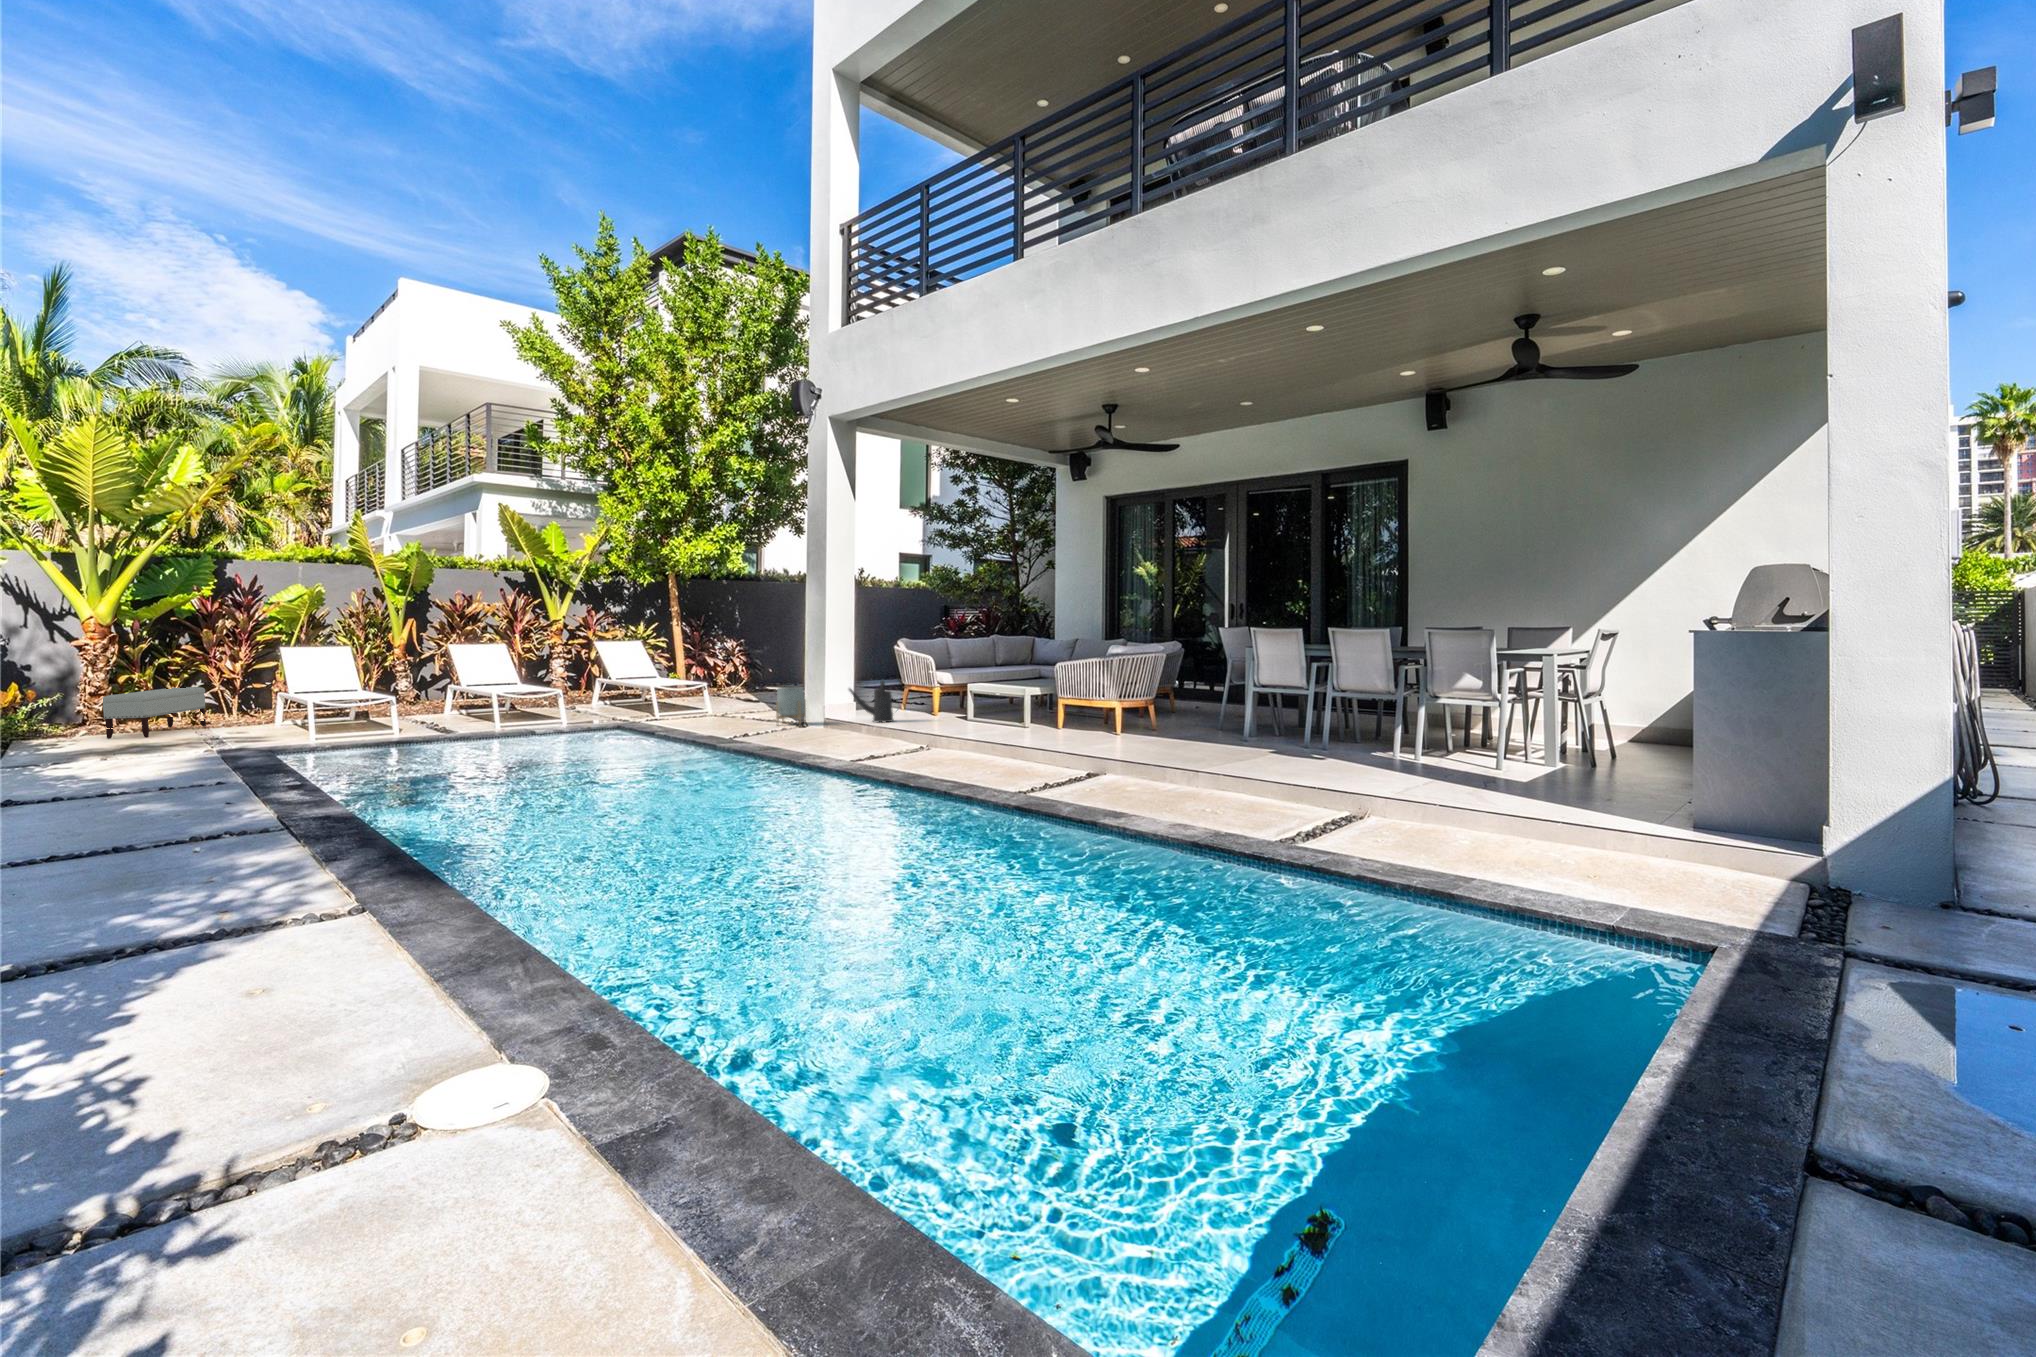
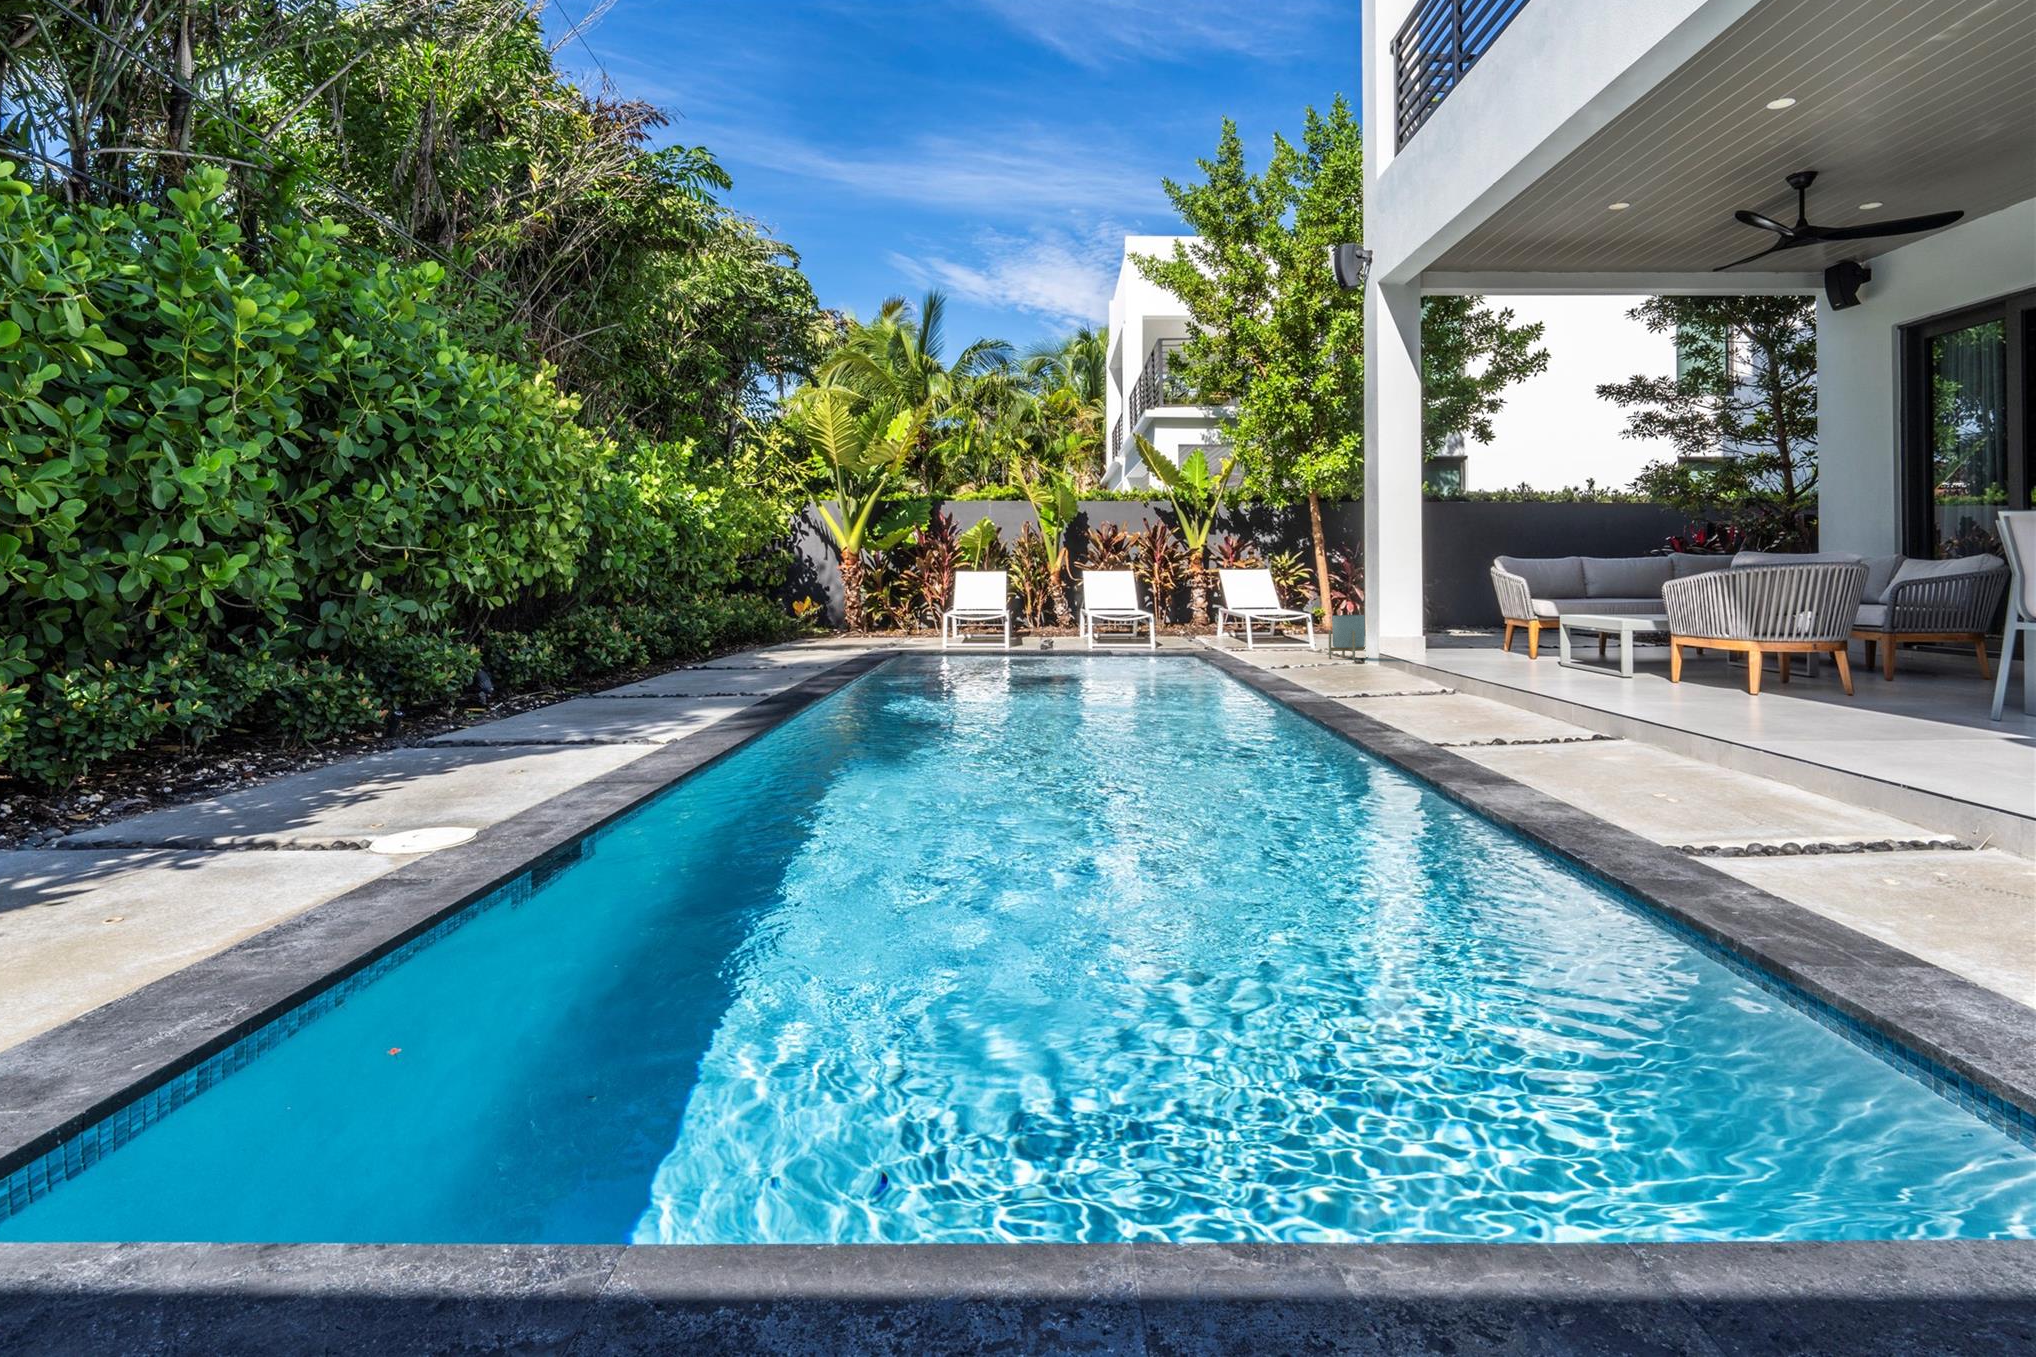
watering can: present [849,680,898,722] -> none [1420,609,1484,662]
bench: present [103,687,206,739] -> none [849,607,918,643]

